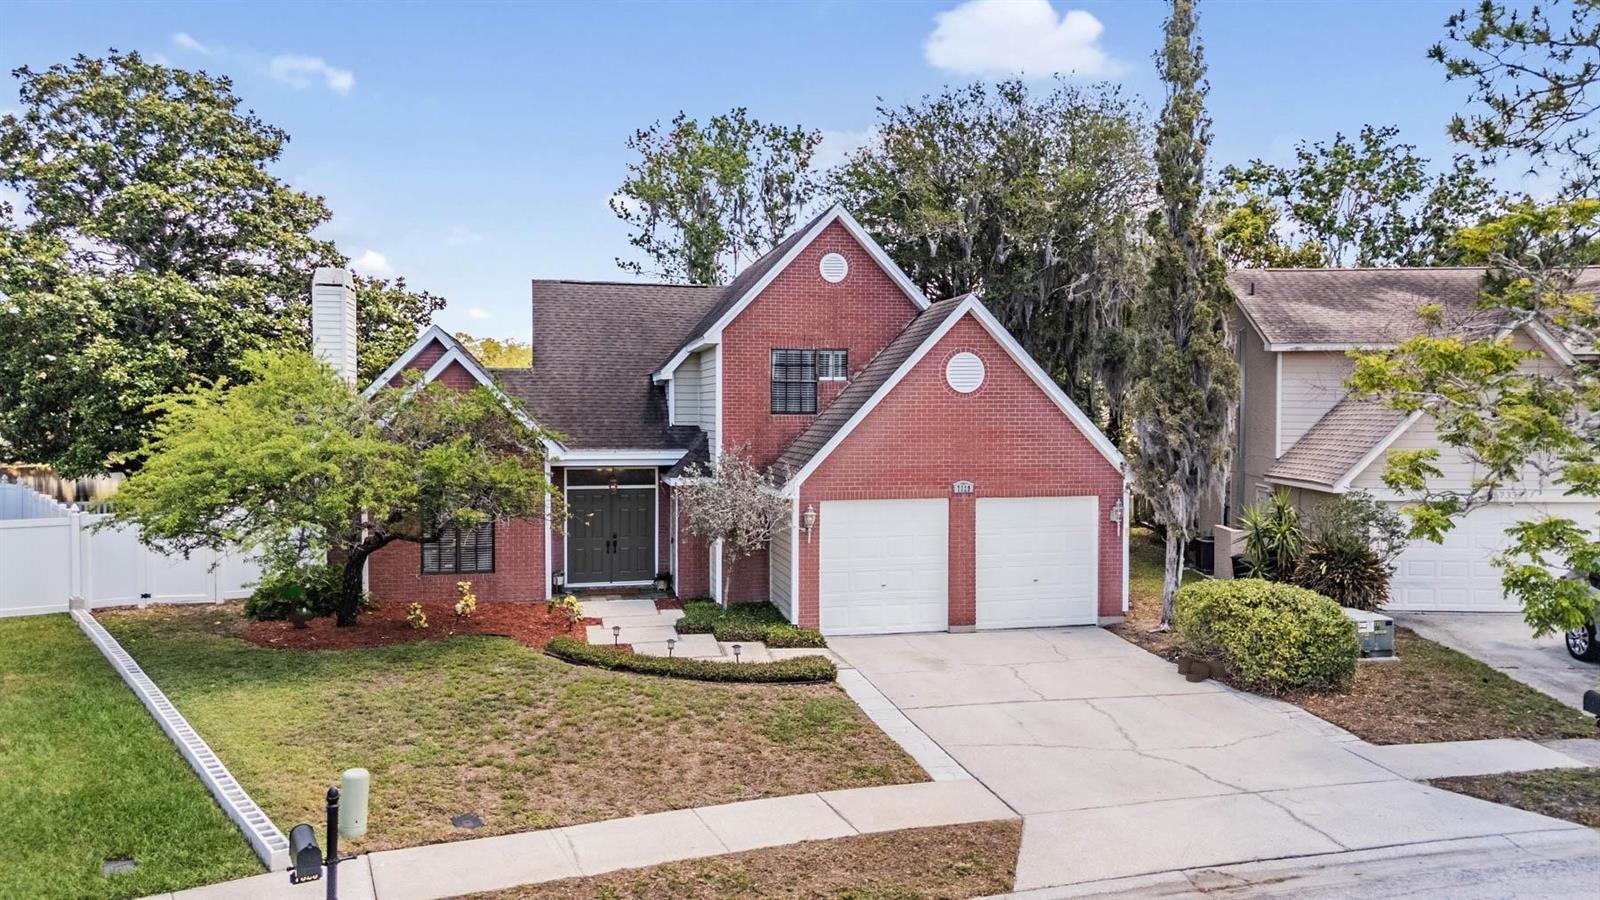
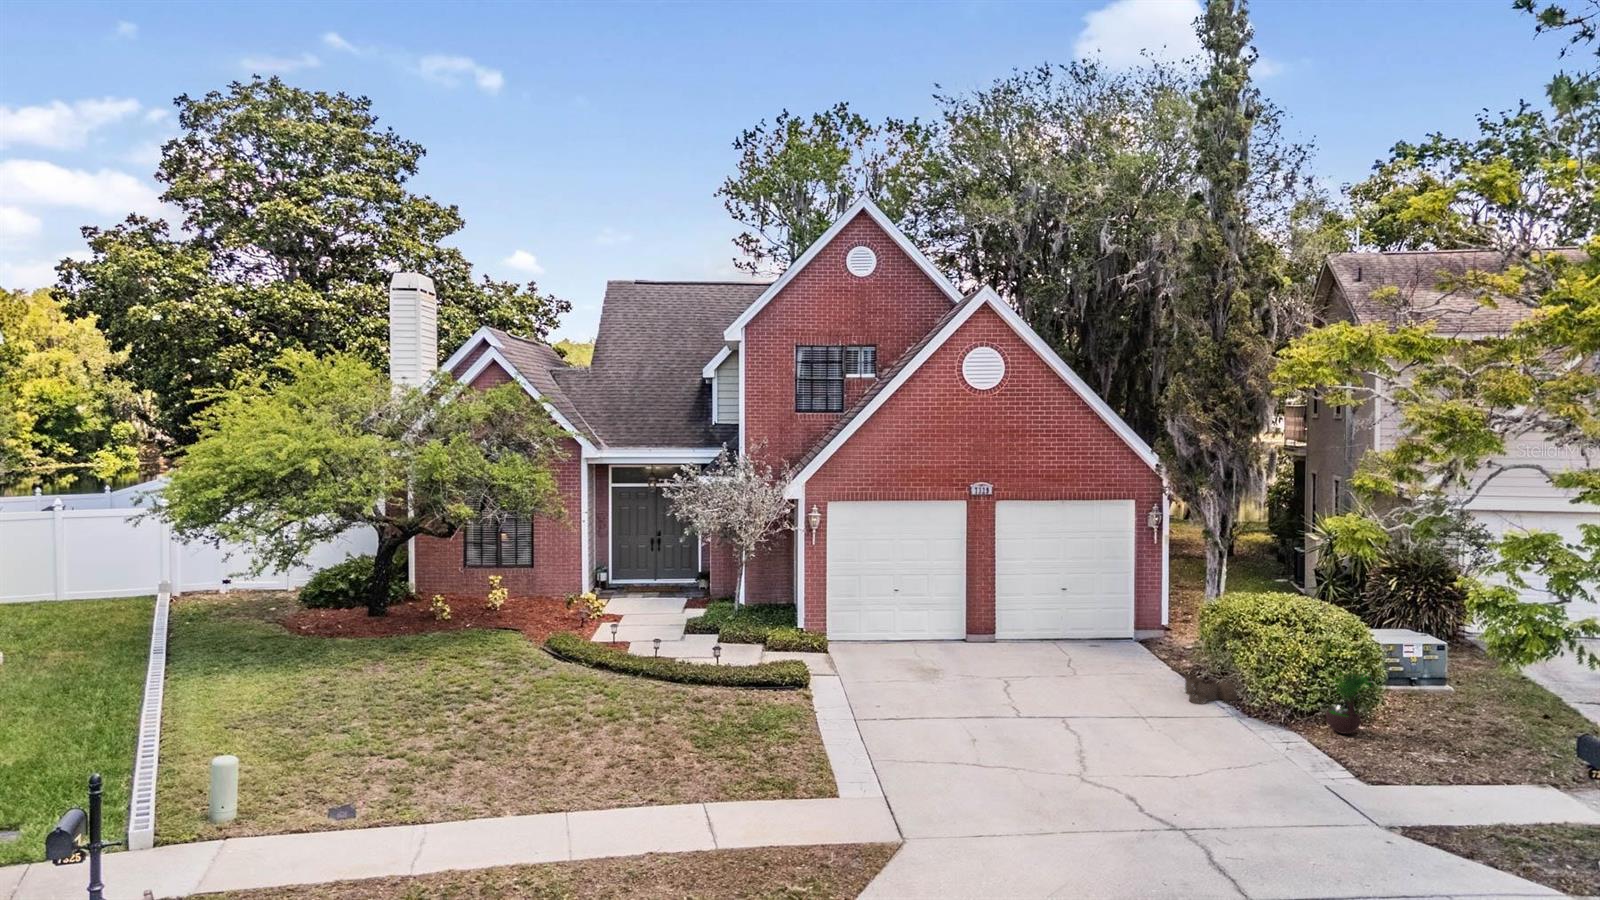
potted tree: present [279,584,312,628] -> present [1326,671,1368,734]

